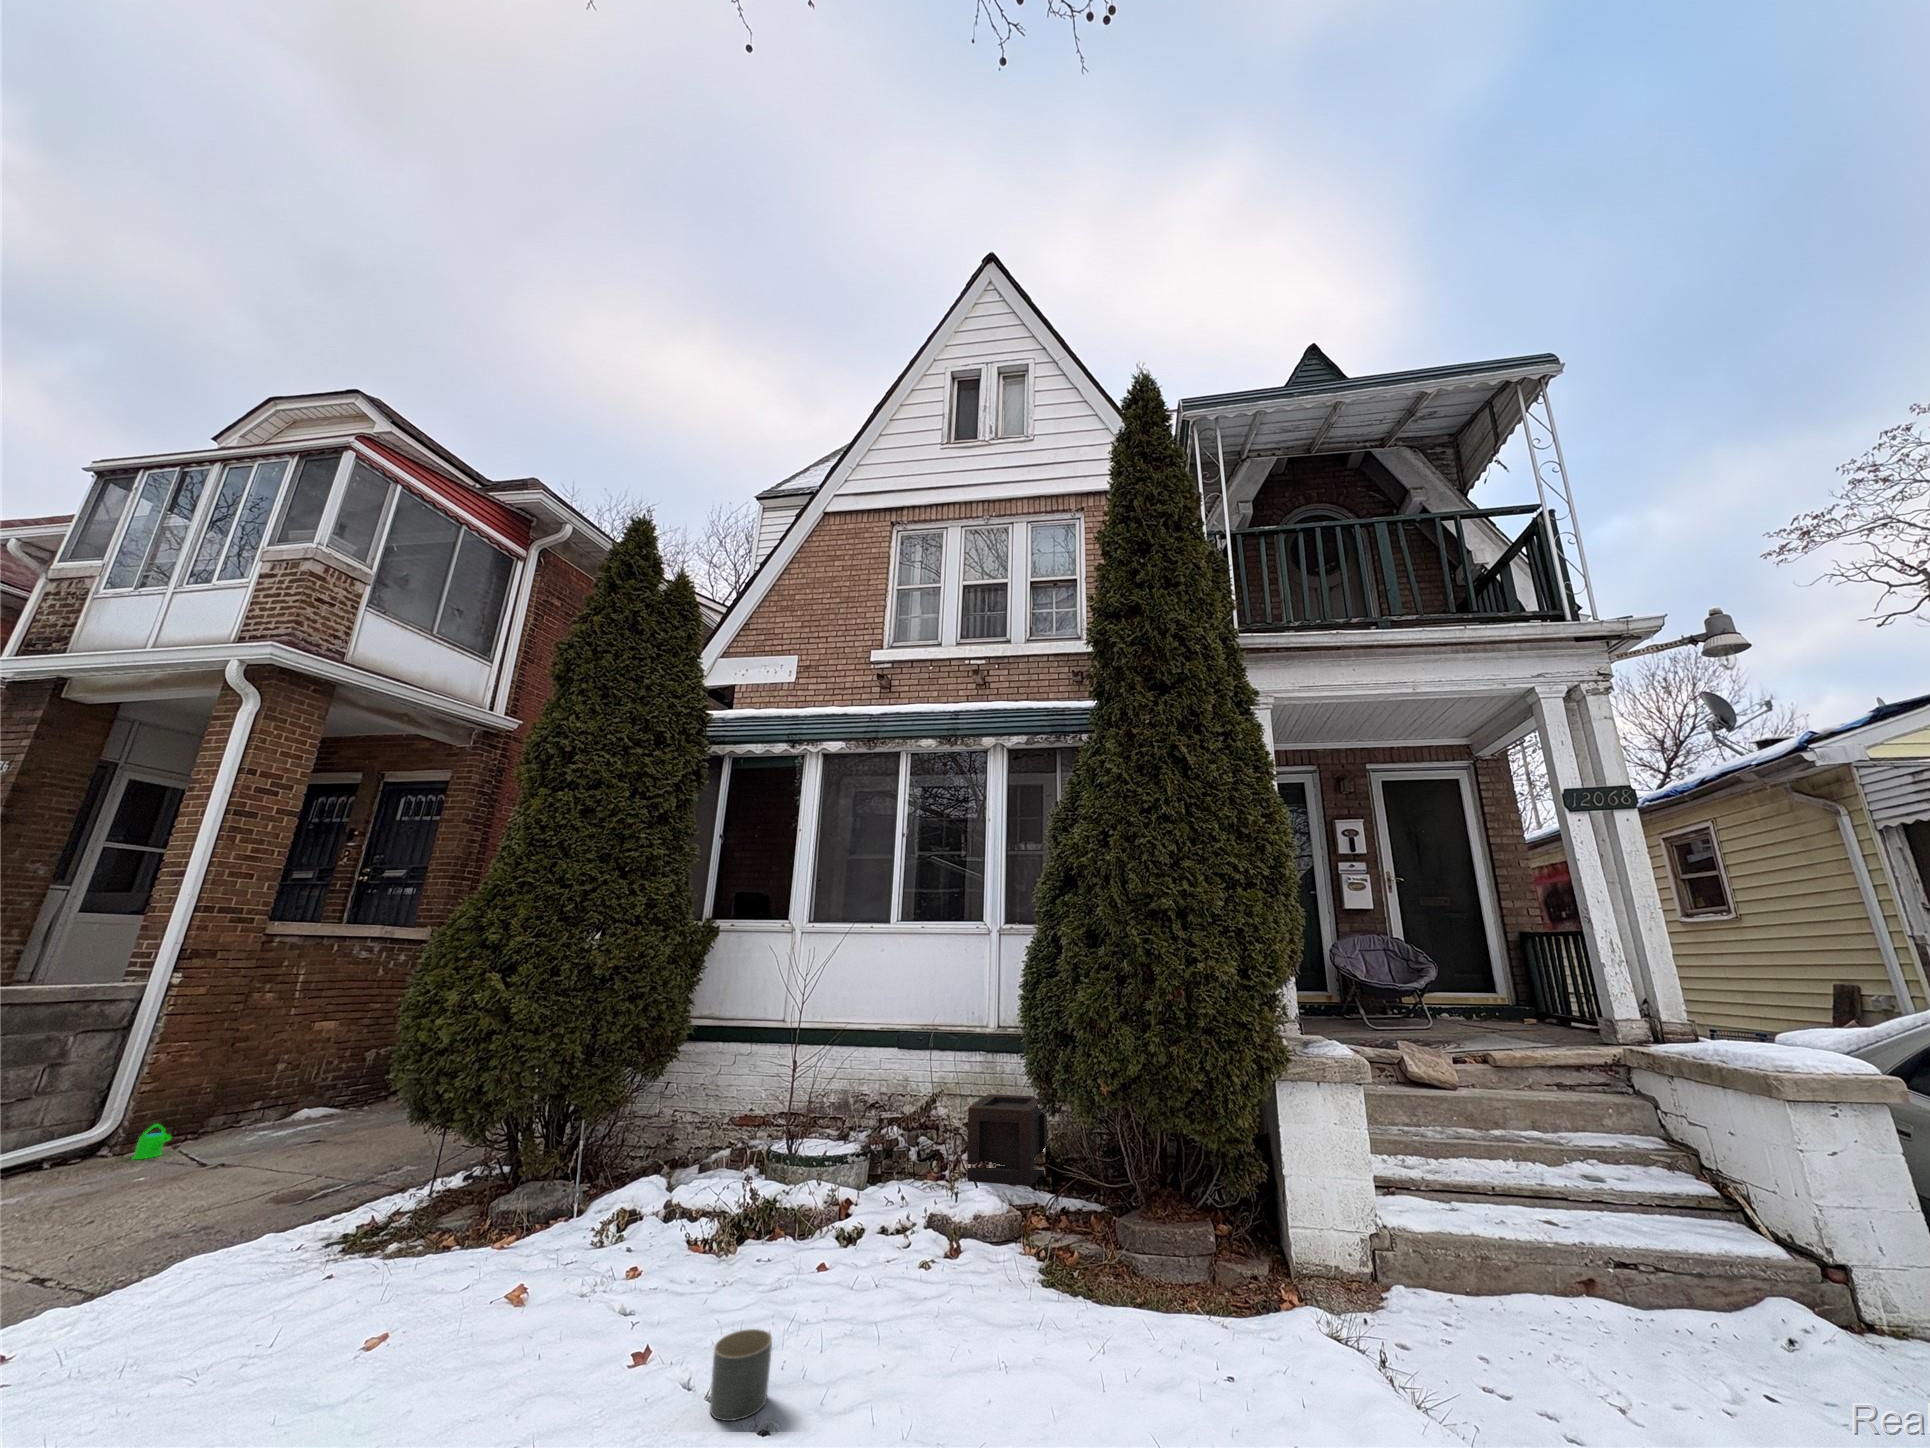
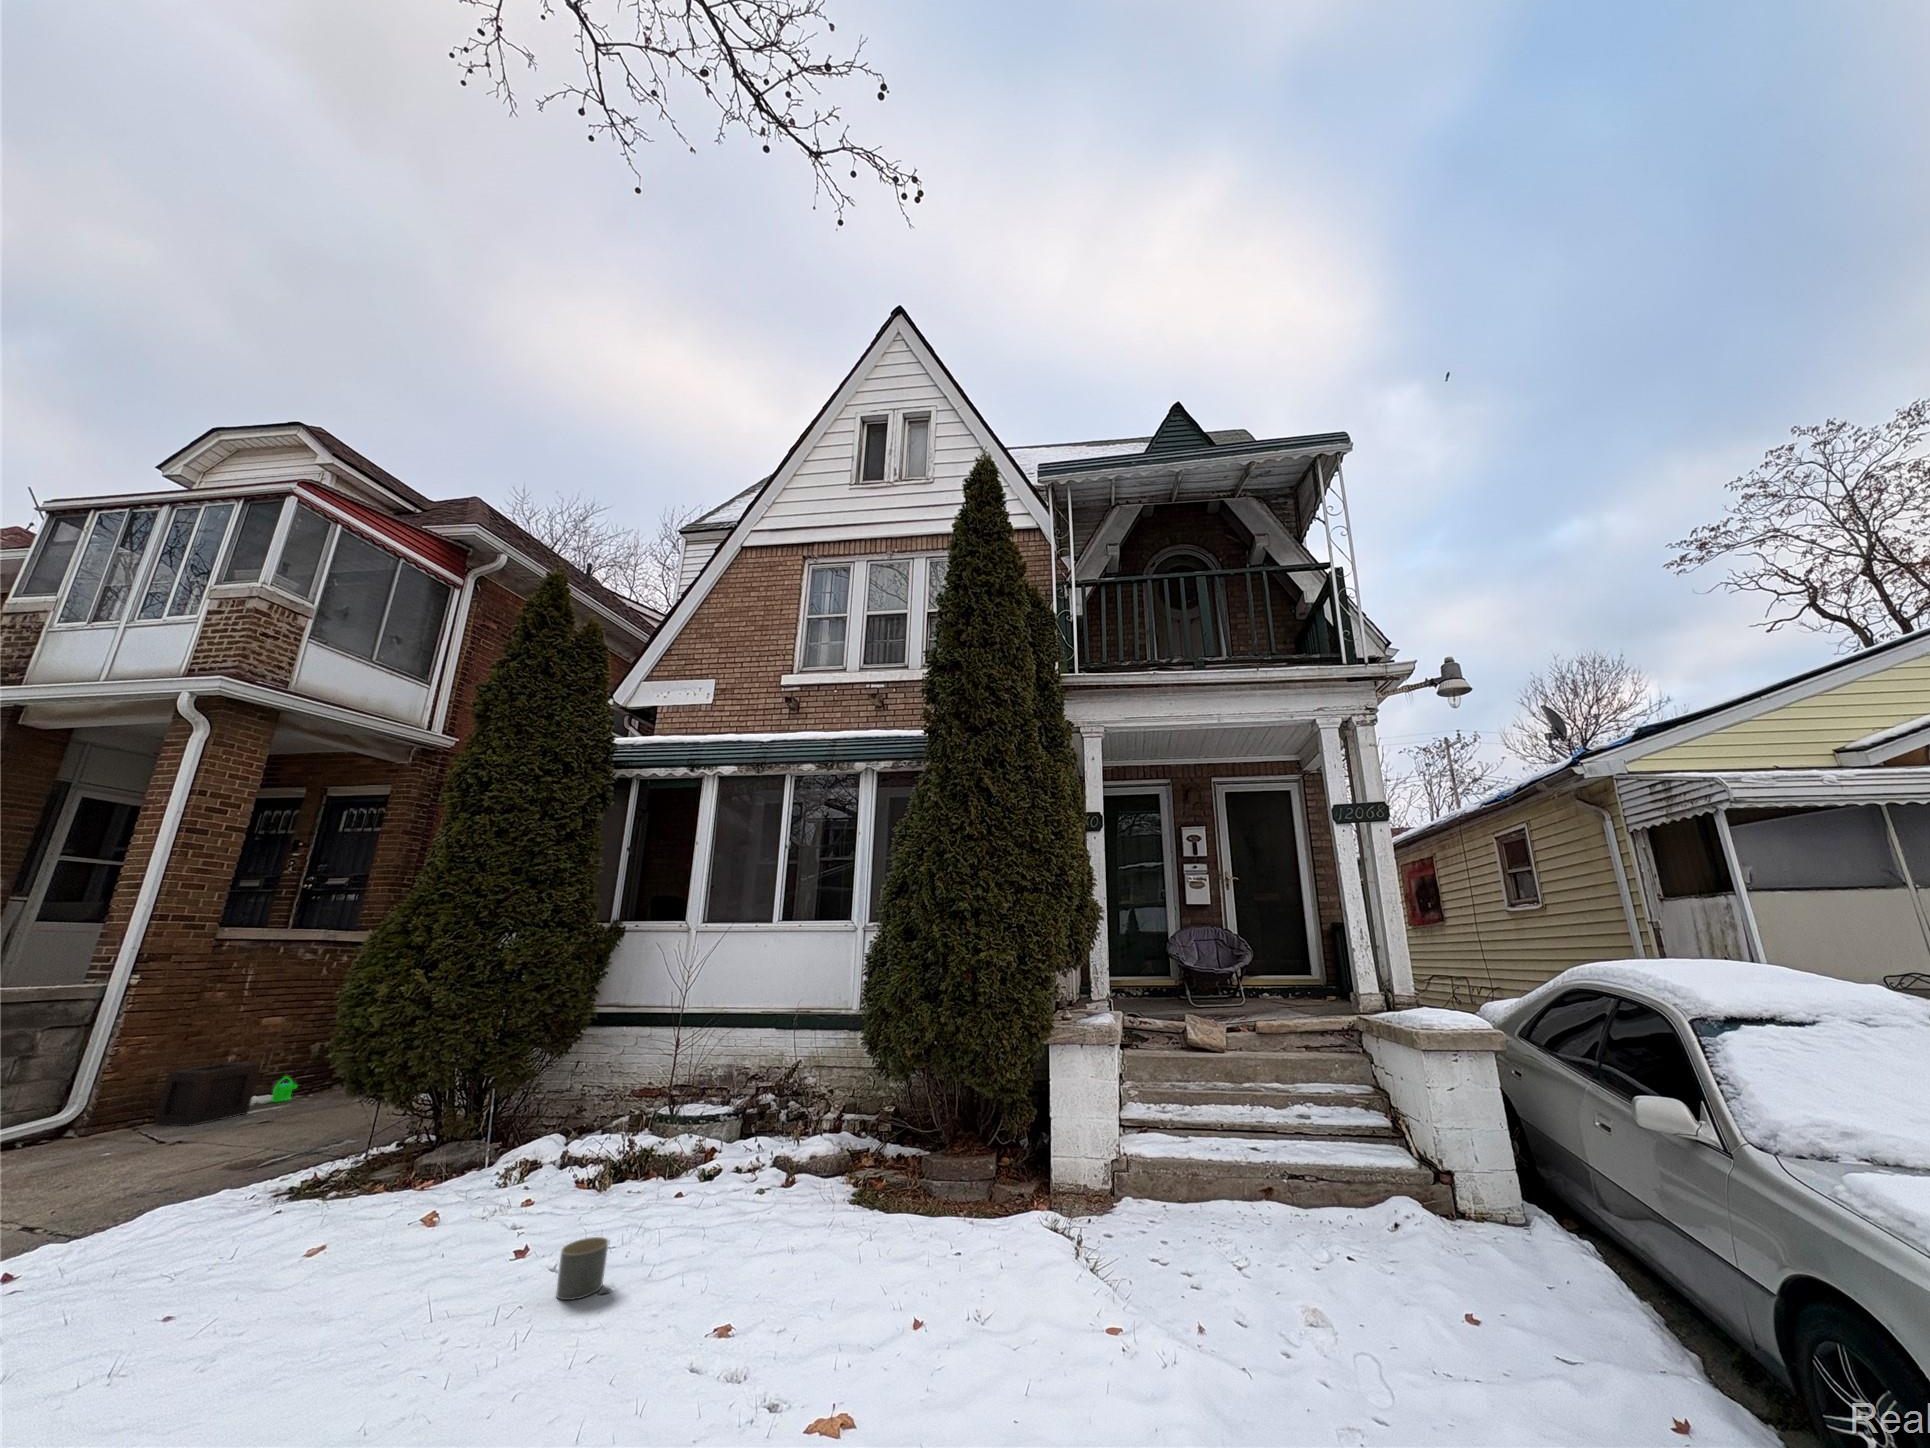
wooden crate: present [967,1094,1047,1186] -> present [155,1062,260,1126]
watering can: present [132,1124,171,1159] -> present [271,1076,297,1102]

